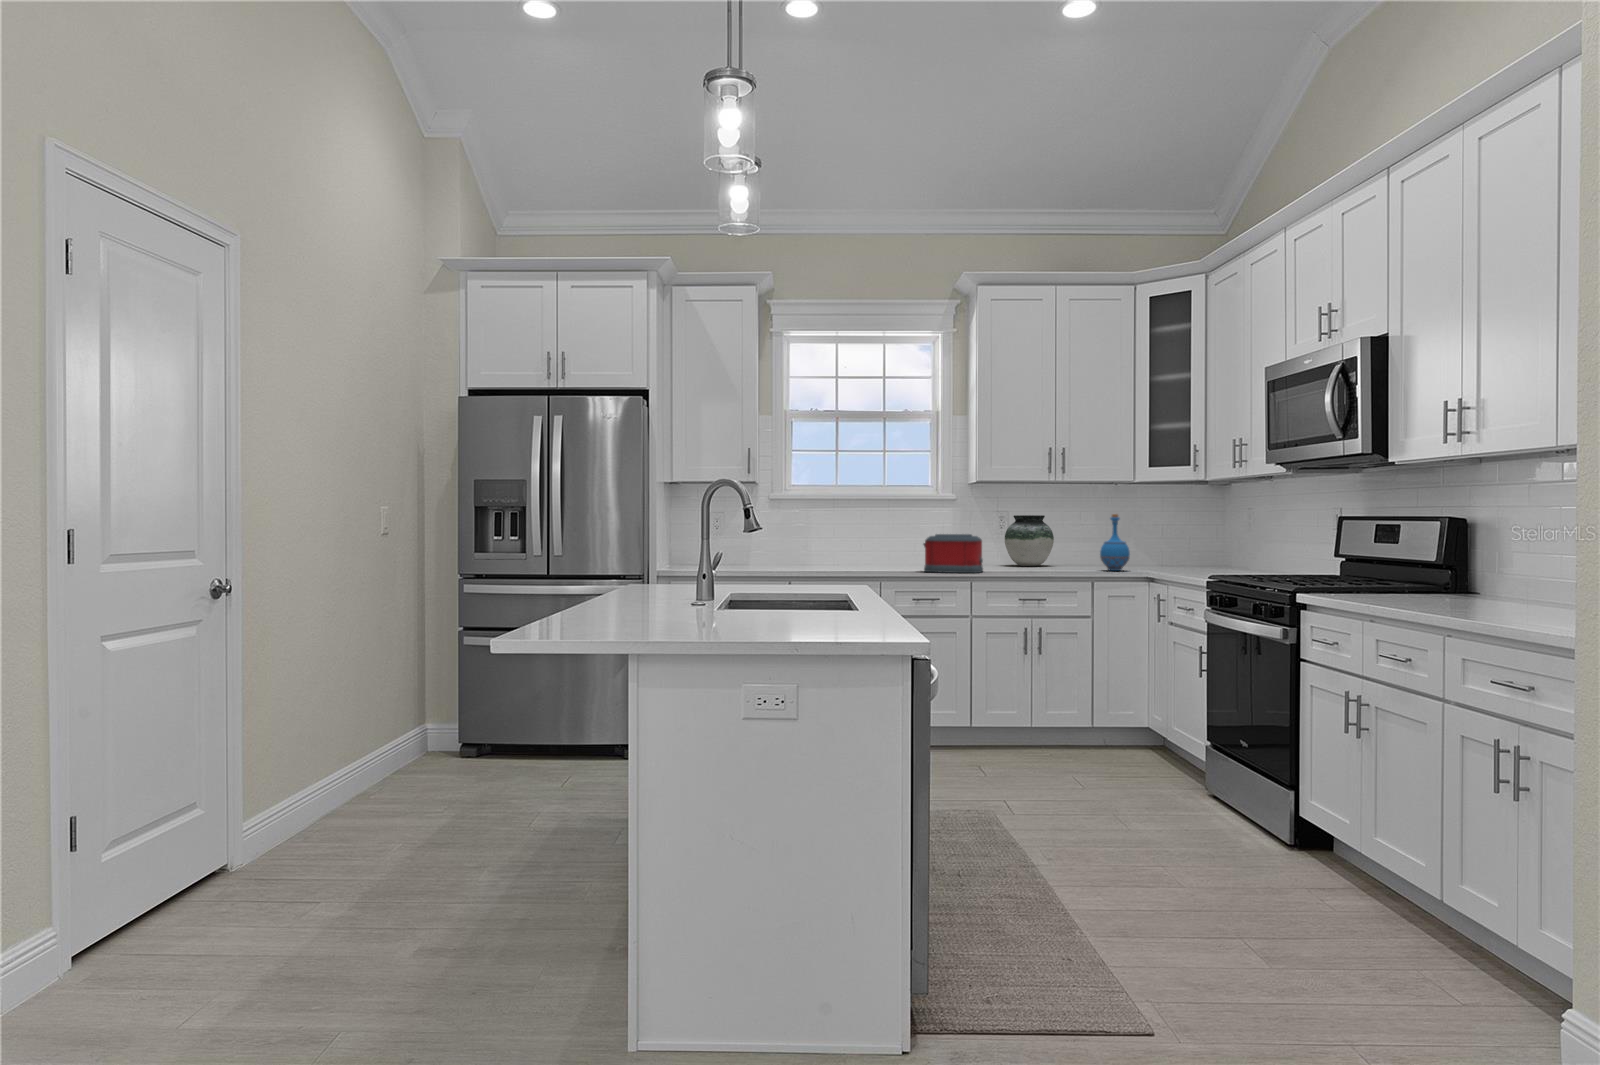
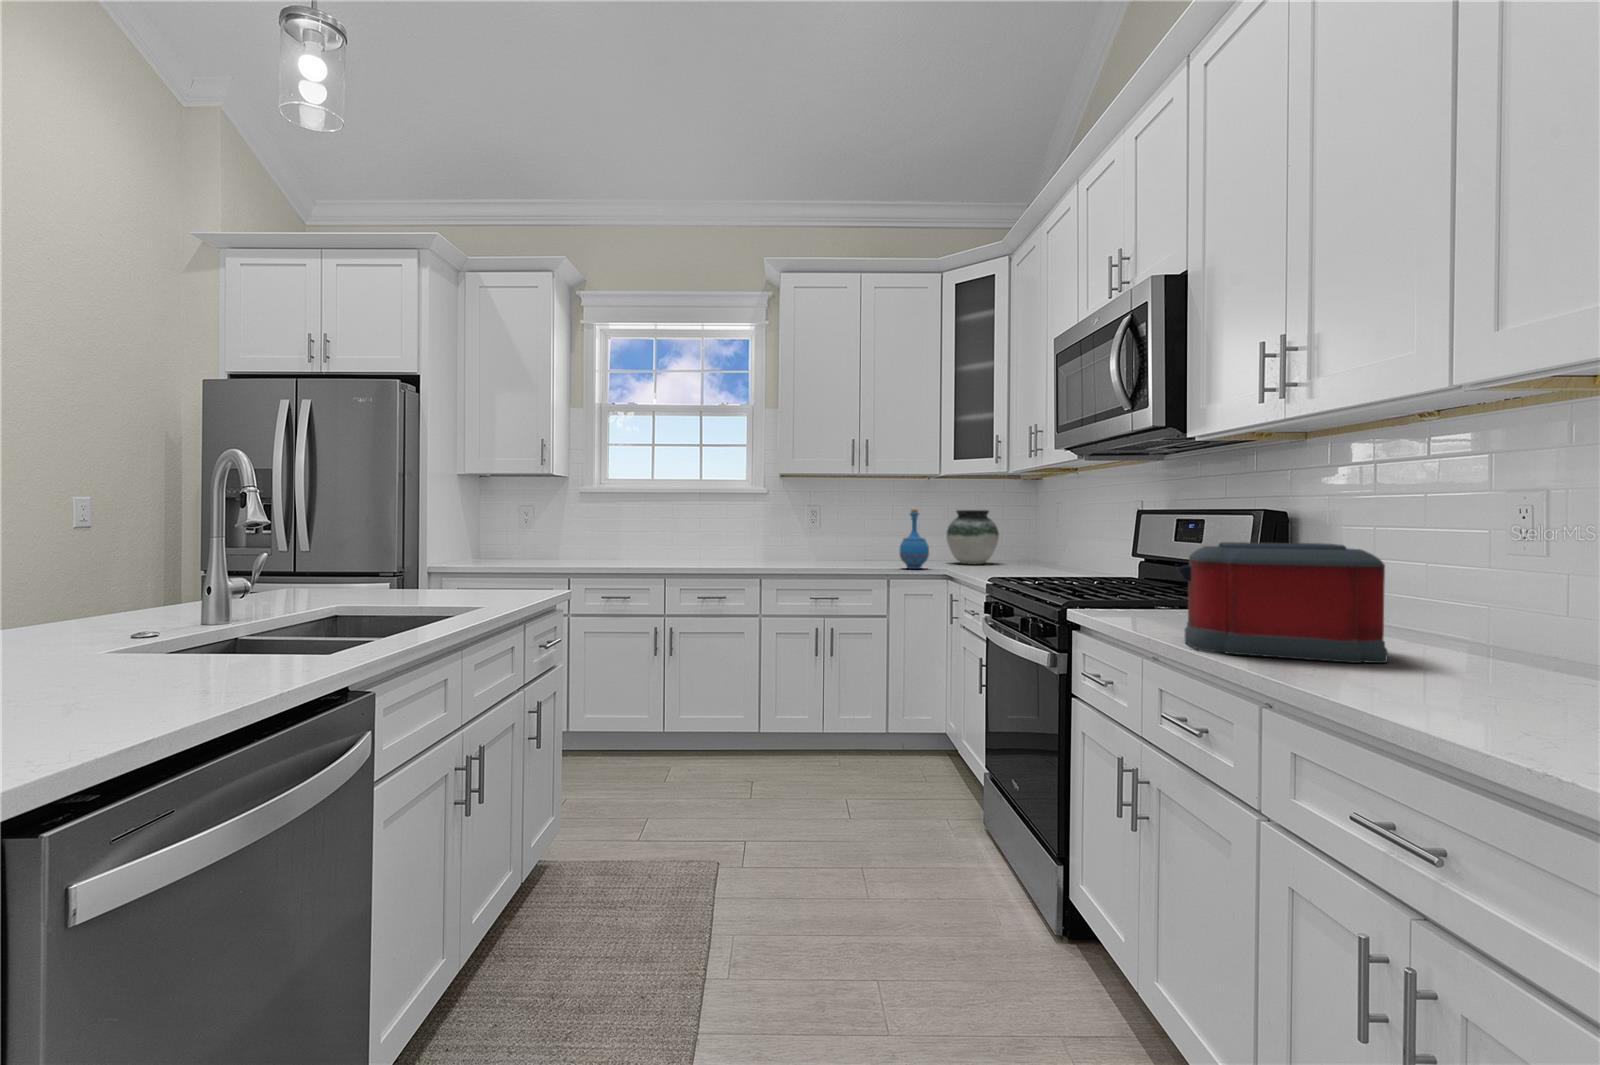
vase: present [1005,515,1054,566] -> present [947,510,999,564]
toaster: present [924,534,983,573] -> present [1178,542,1388,663]

